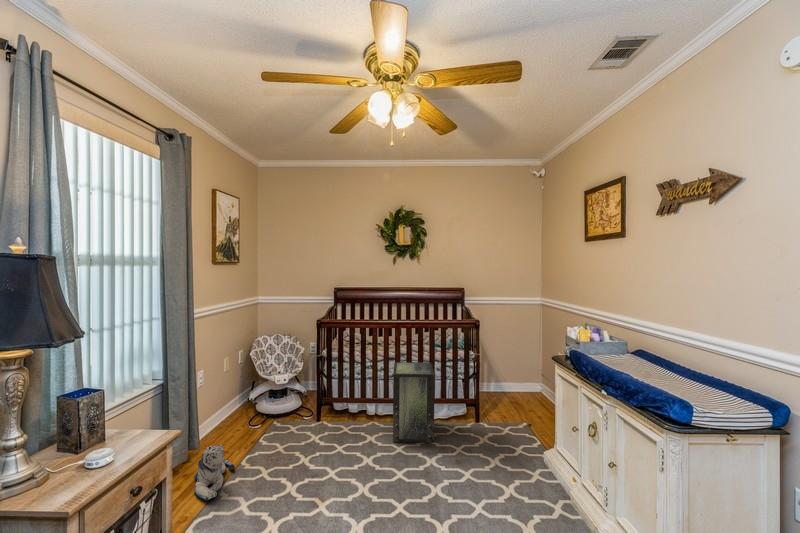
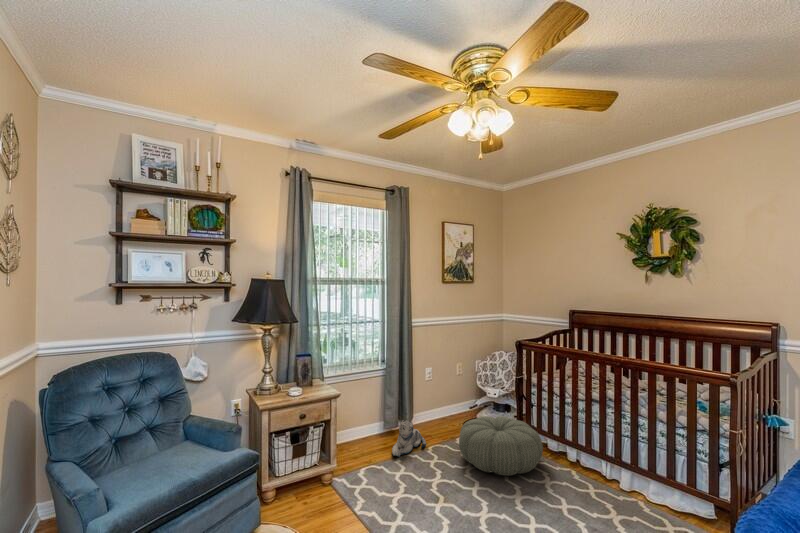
storage box: present [393,362,435,442] -> none [562,405,640,521]
pouf: none [279,396,363,458] -> present [459,416,543,476]

